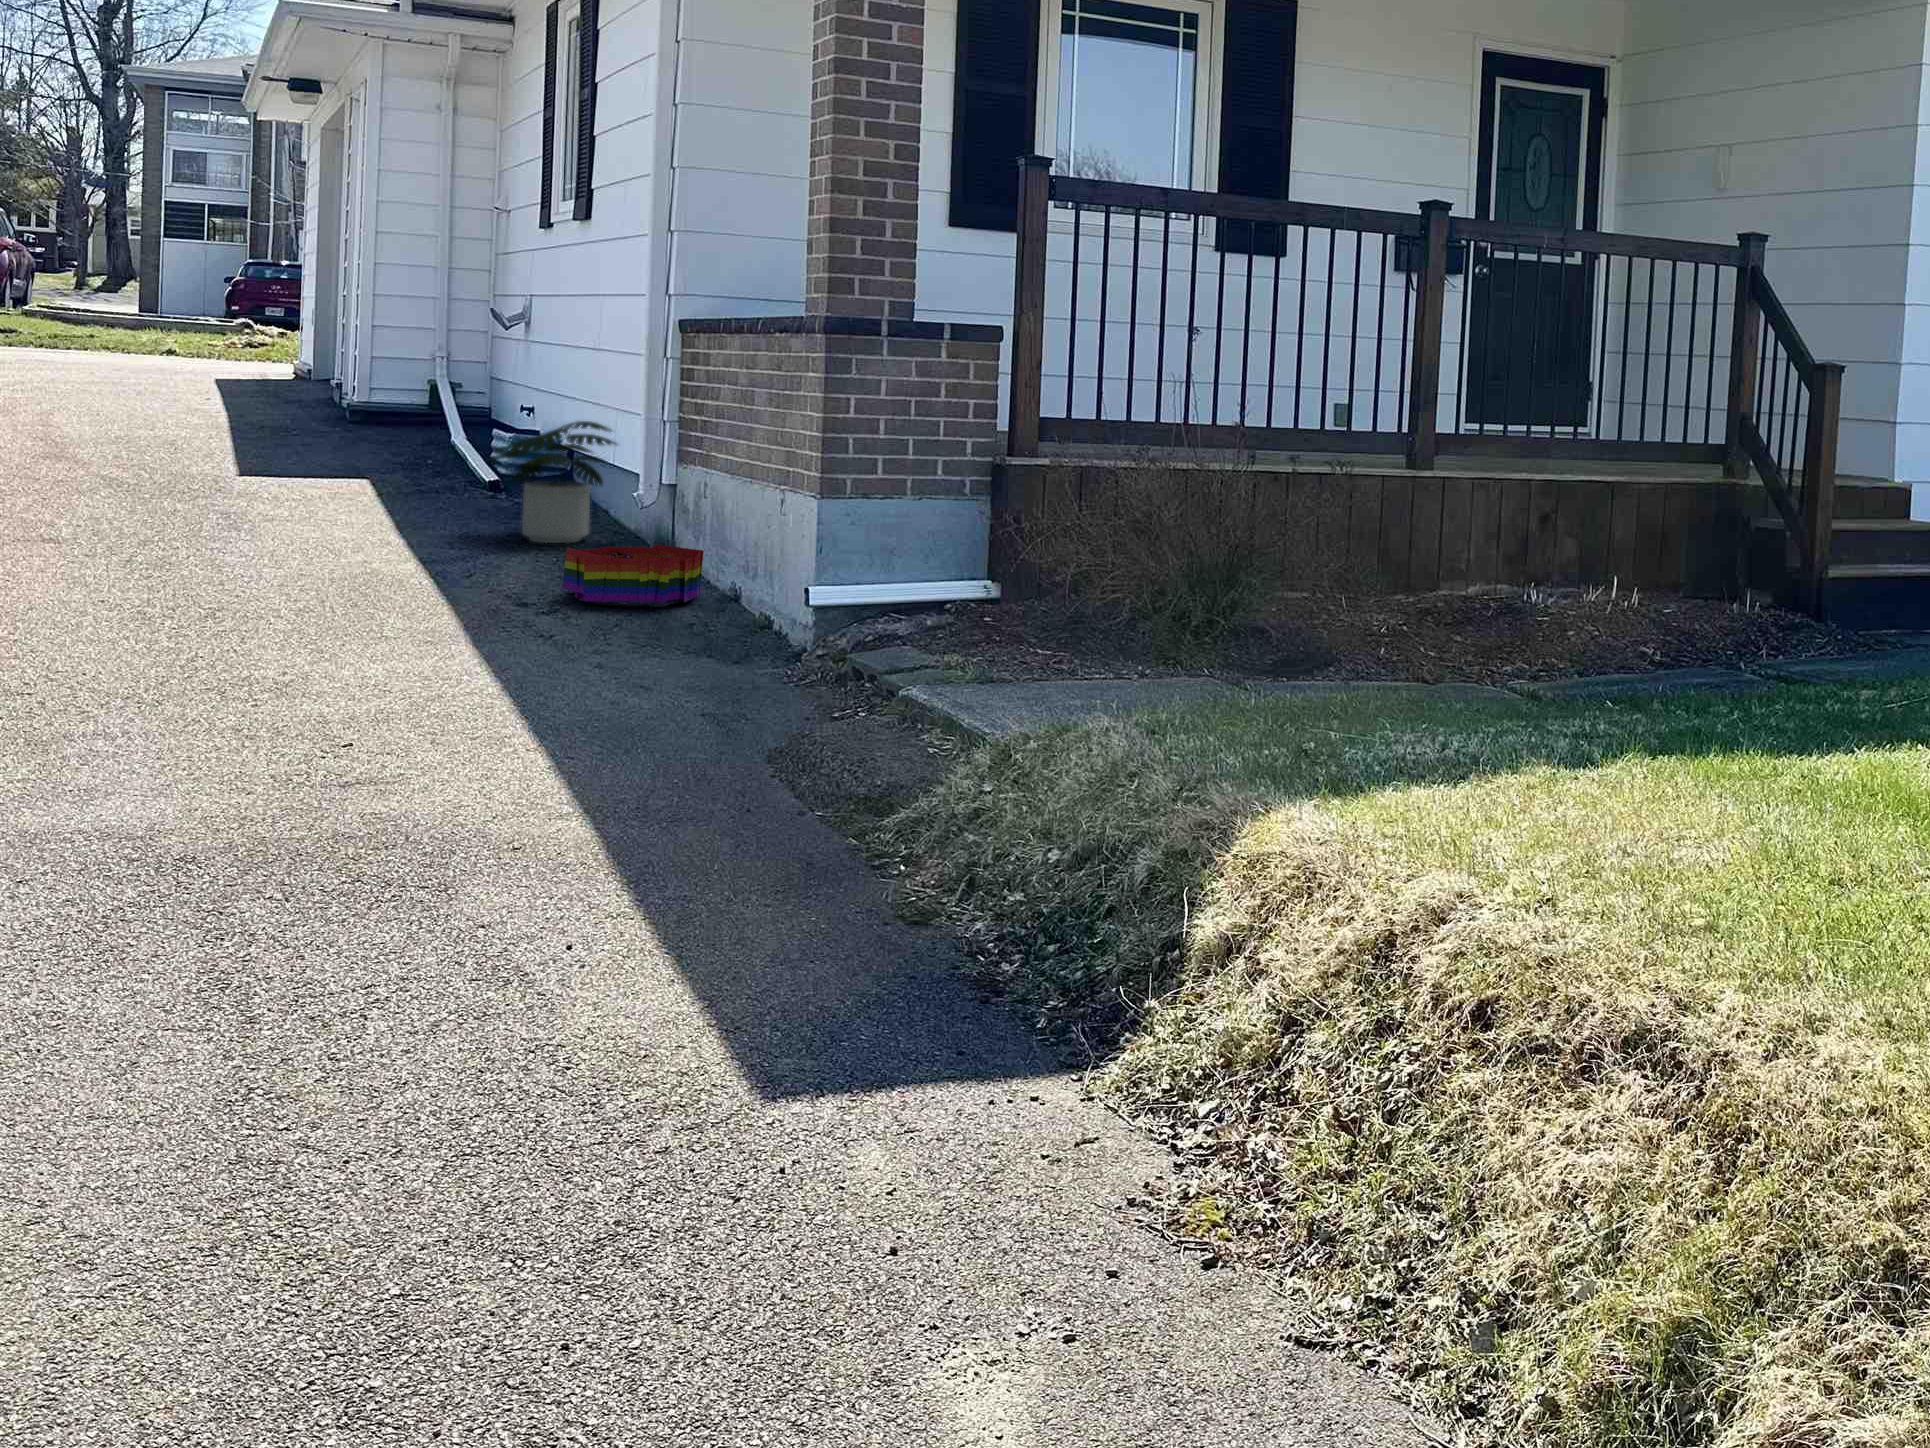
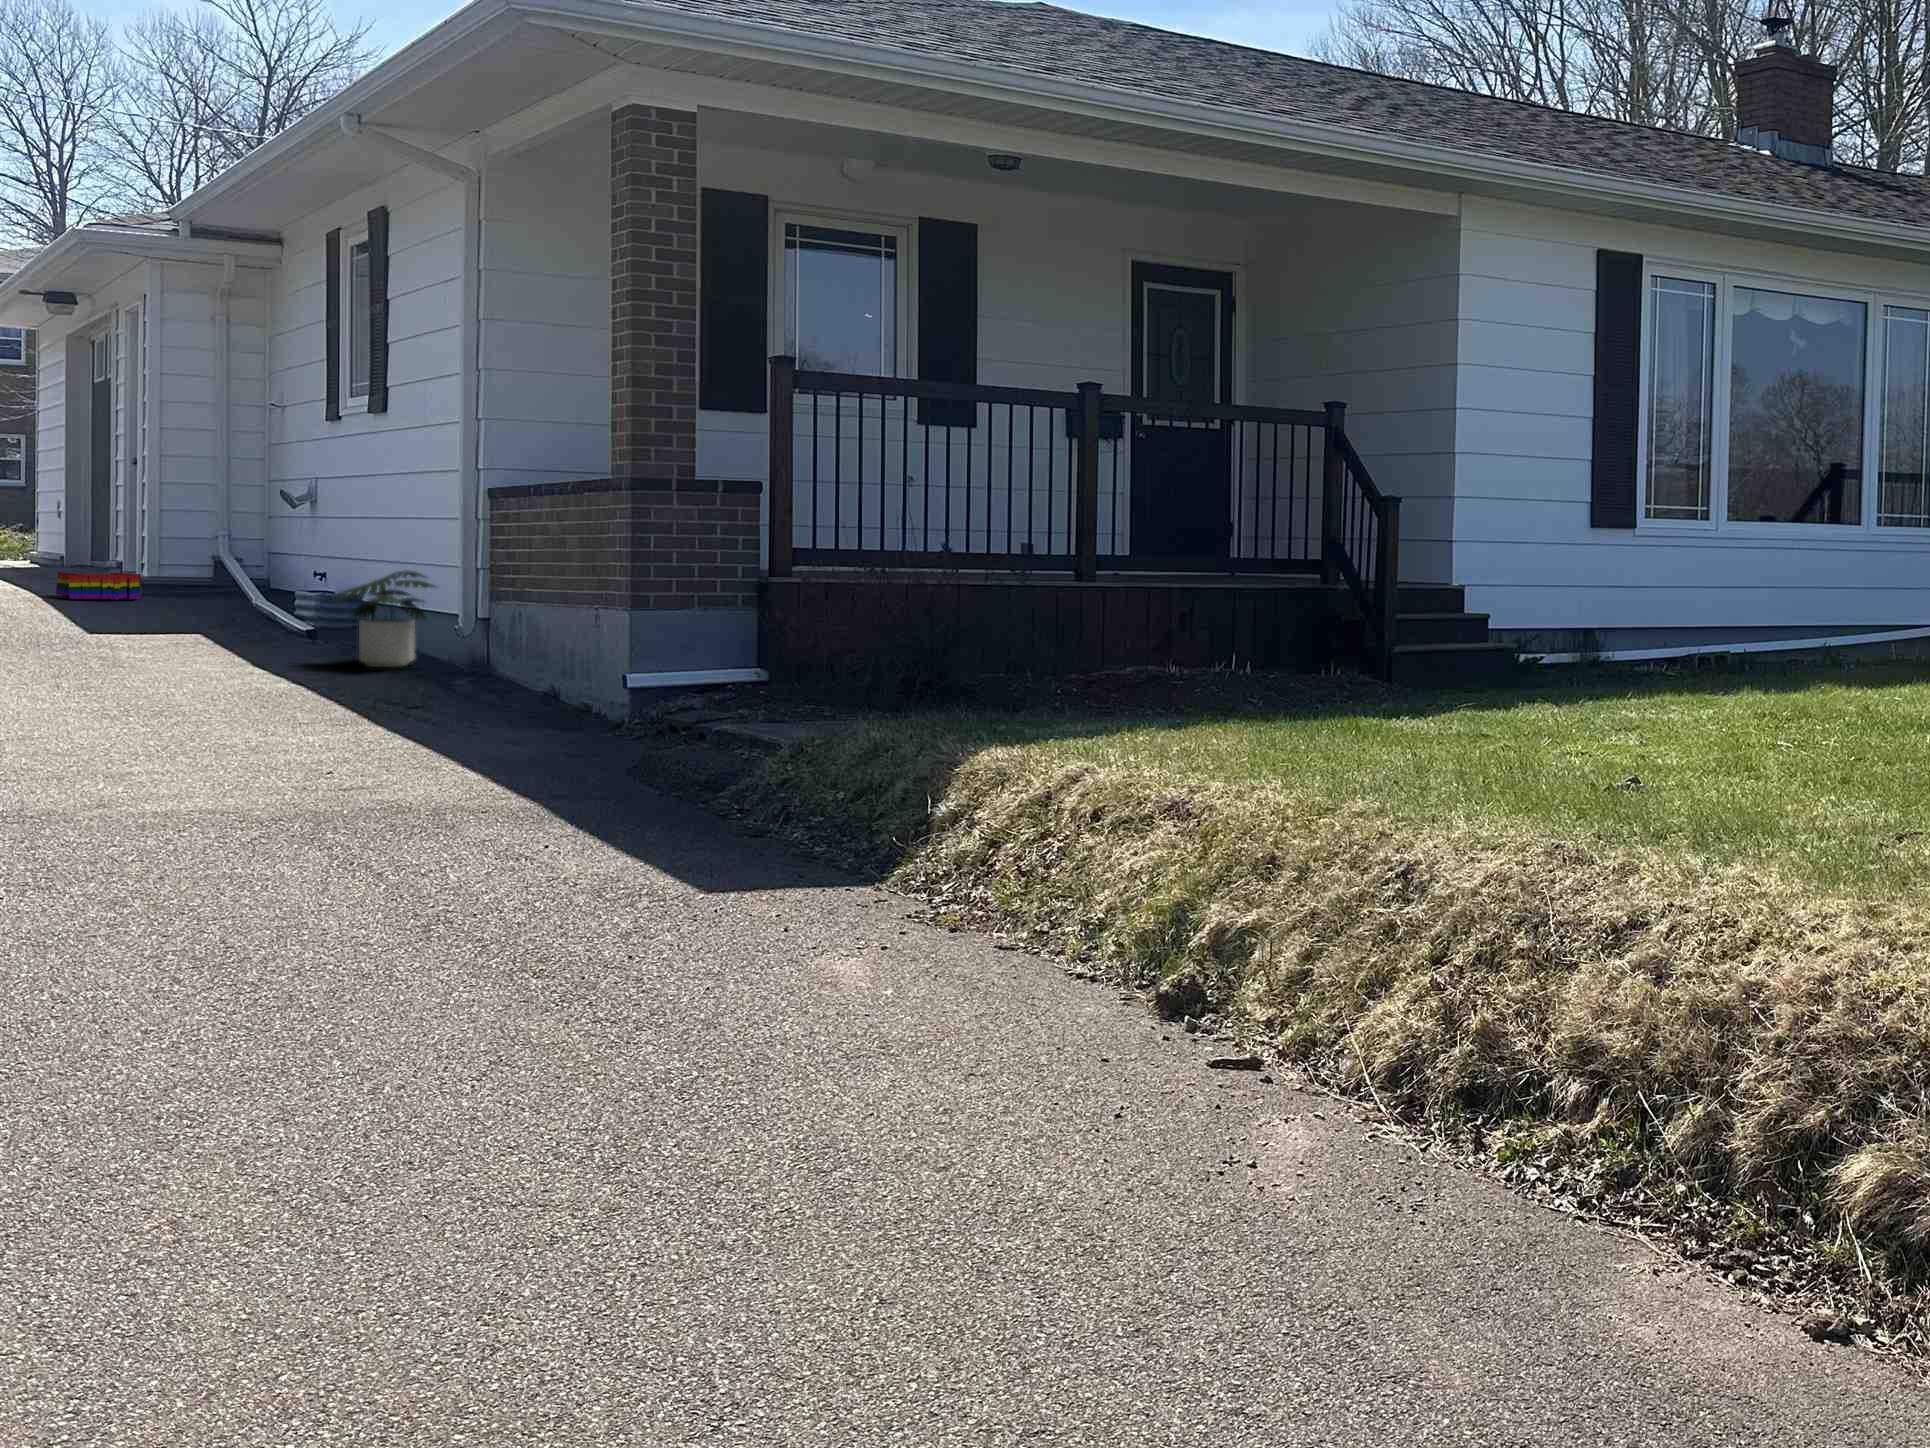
storage bin: present [562,544,703,603] -> present [56,572,141,600]

